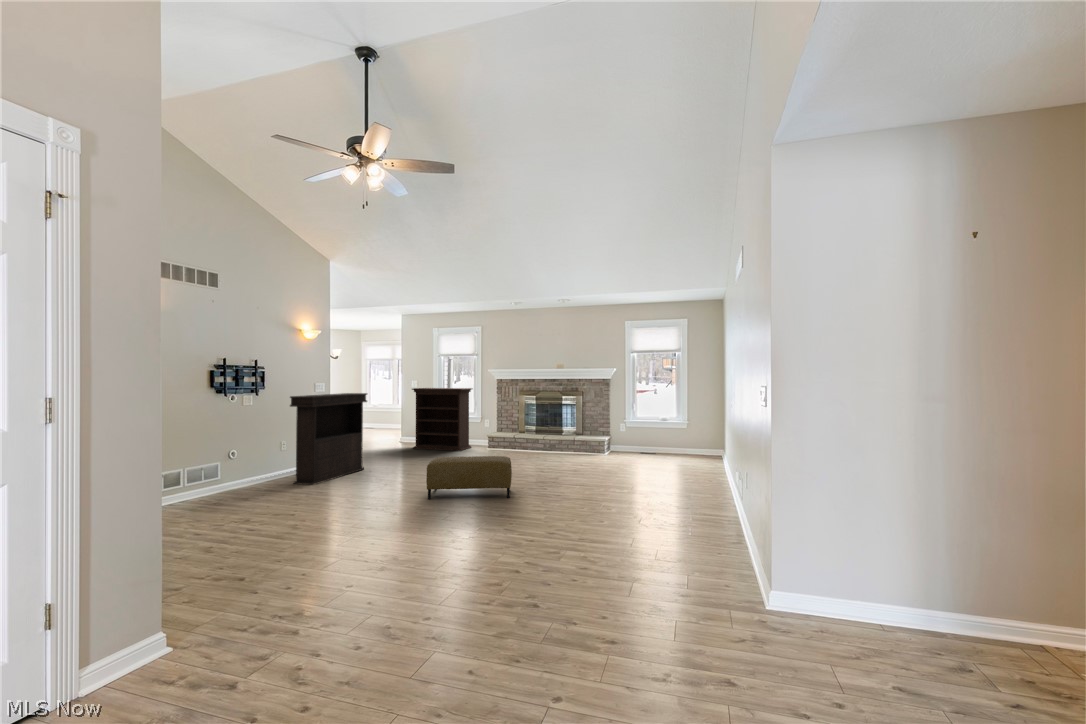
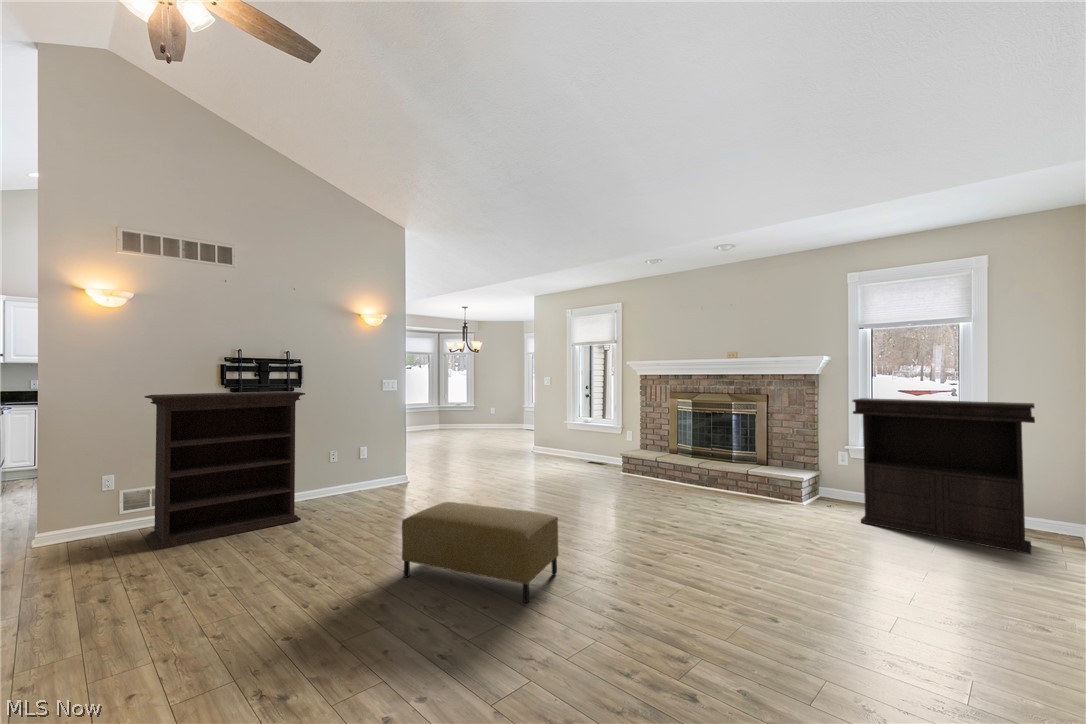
bookshelf: present [412,388,473,451] -> present [144,391,305,550]
console table: present [290,393,367,485] -> present [853,398,1035,554]

